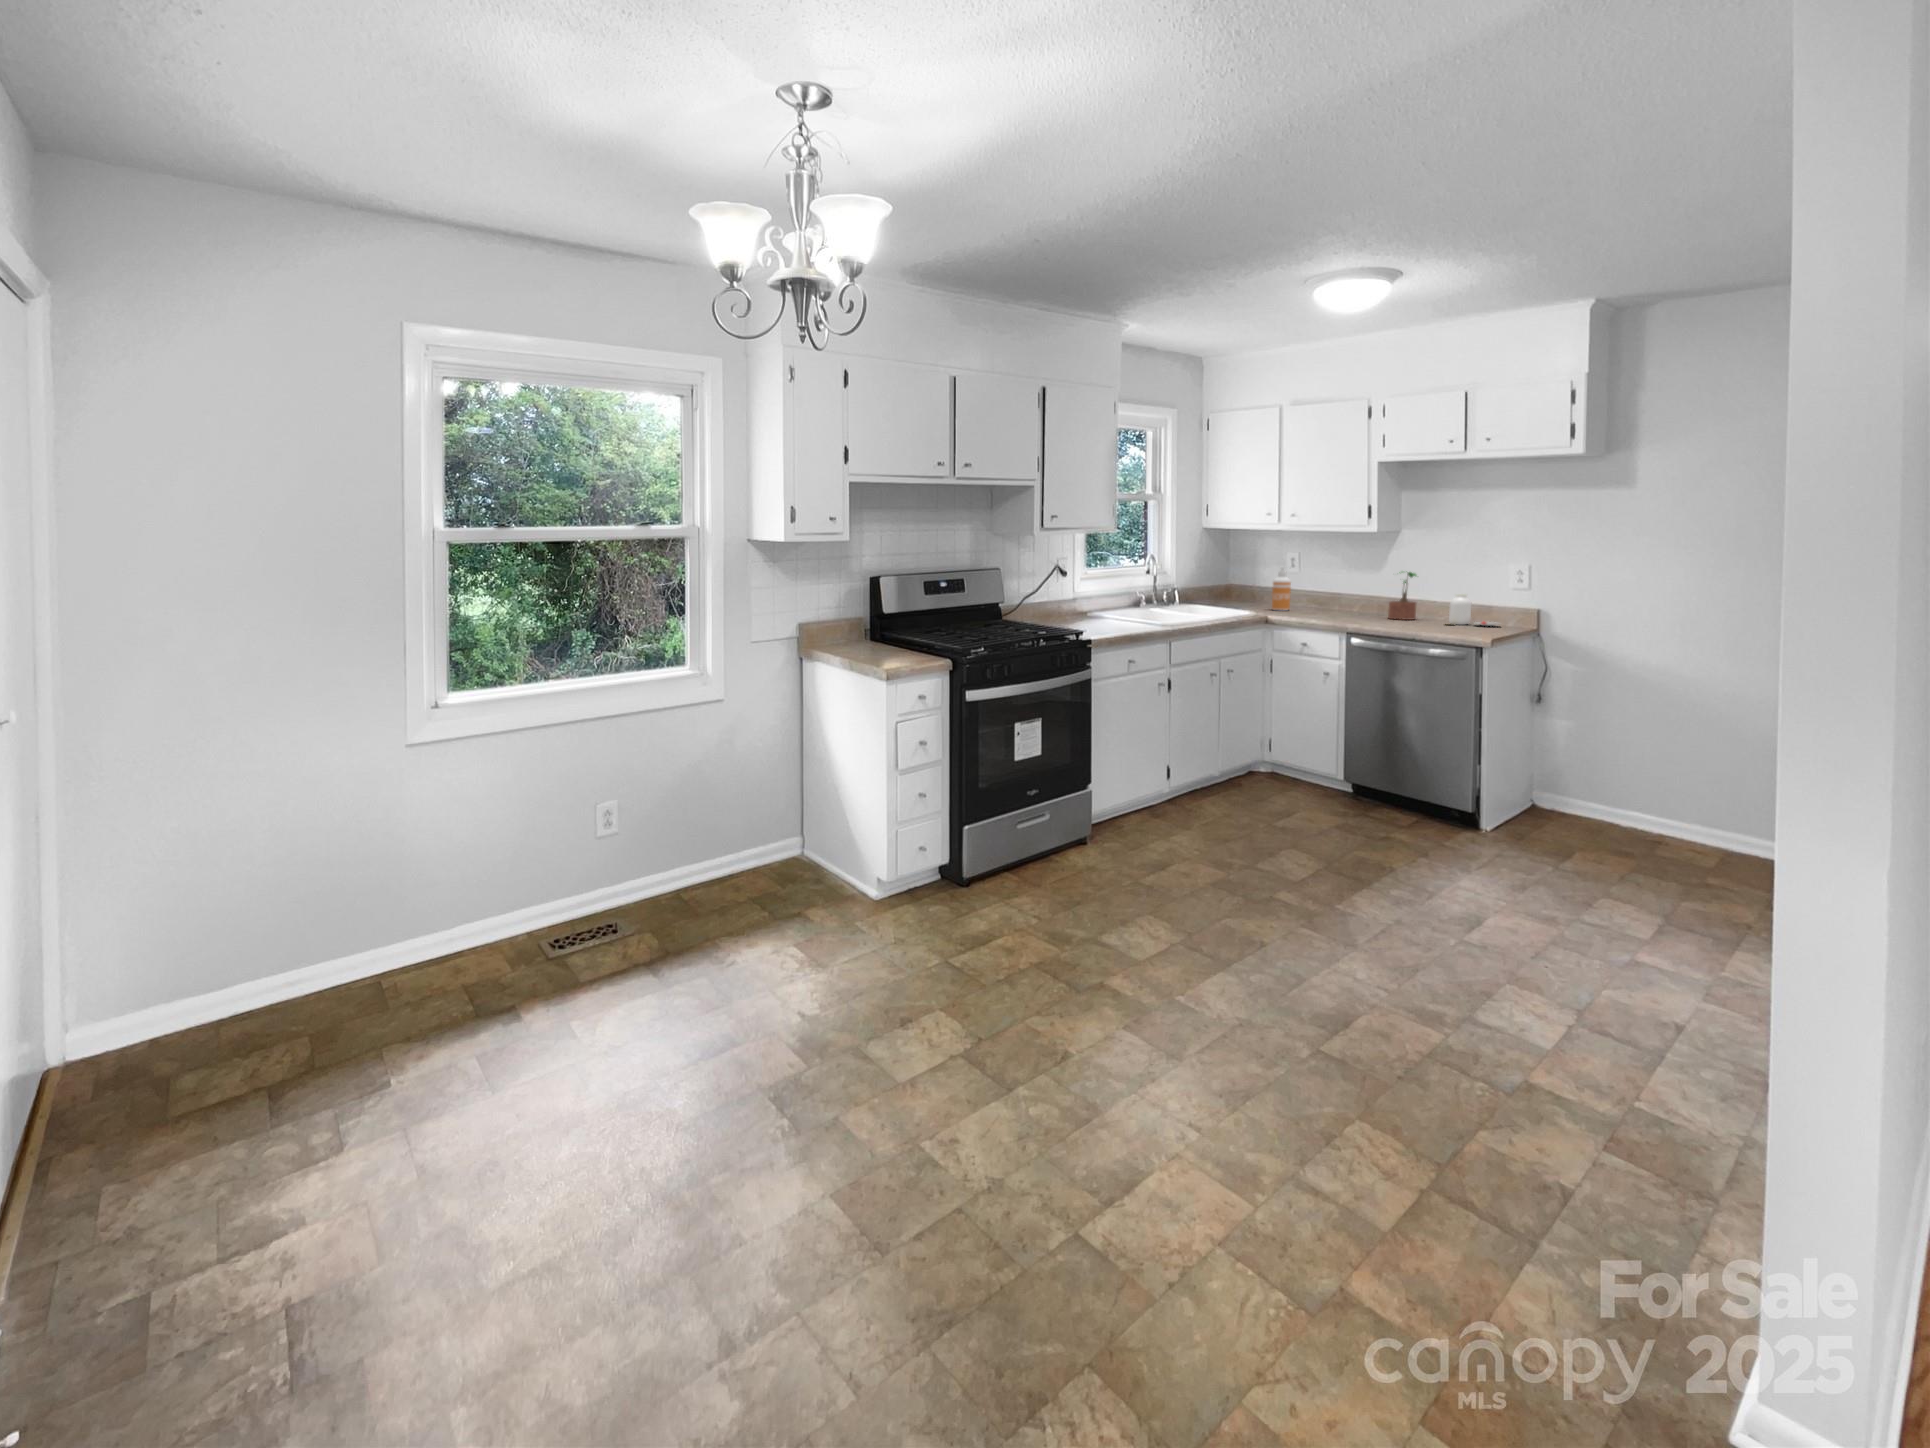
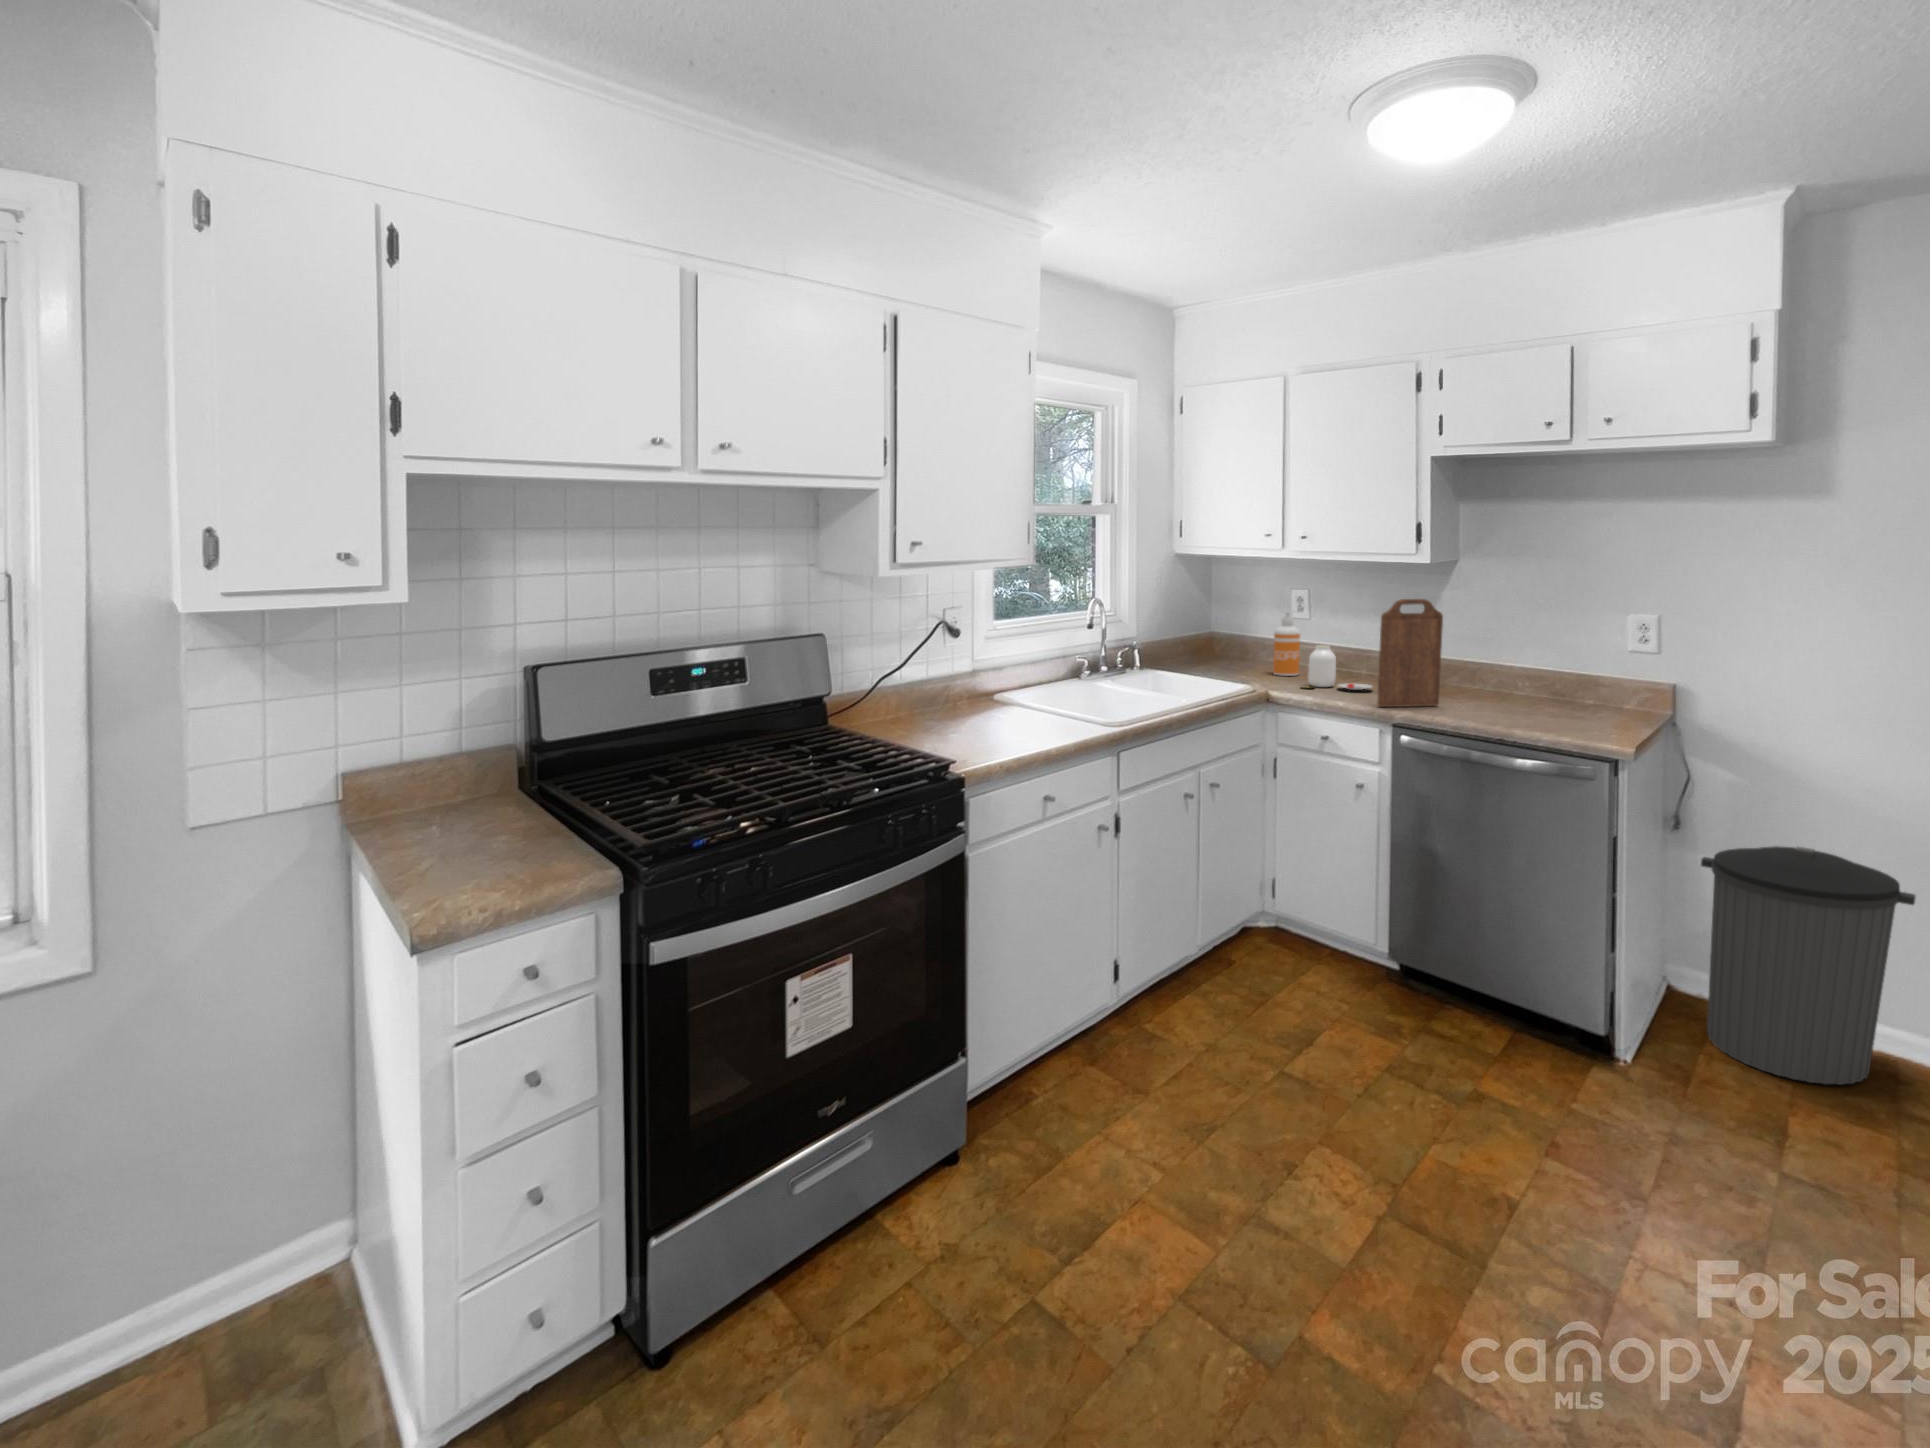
cutting board: none [1338,553,1382,622] -> present [1377,599,1443,707]
potted plant: present [1388,572,1416,620] -> none [1447,623,1495,698]
jar: present [1449,594,1497,626] -> present [1303,645,1372,690]
trash can: none [1544,703,1667,844] -> present [1701,846,1916,1085]

